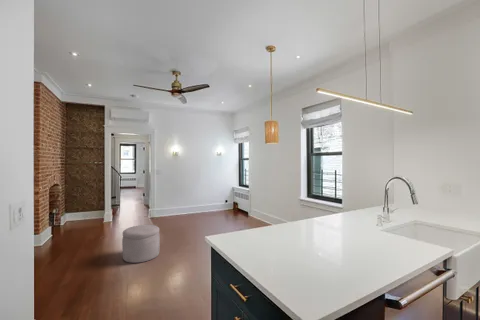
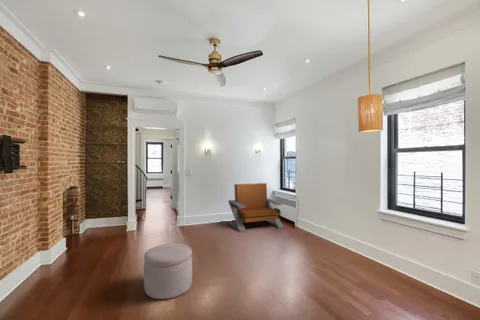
lounge chair: none [194,181,239,221] -> present [228,183,283,232]

